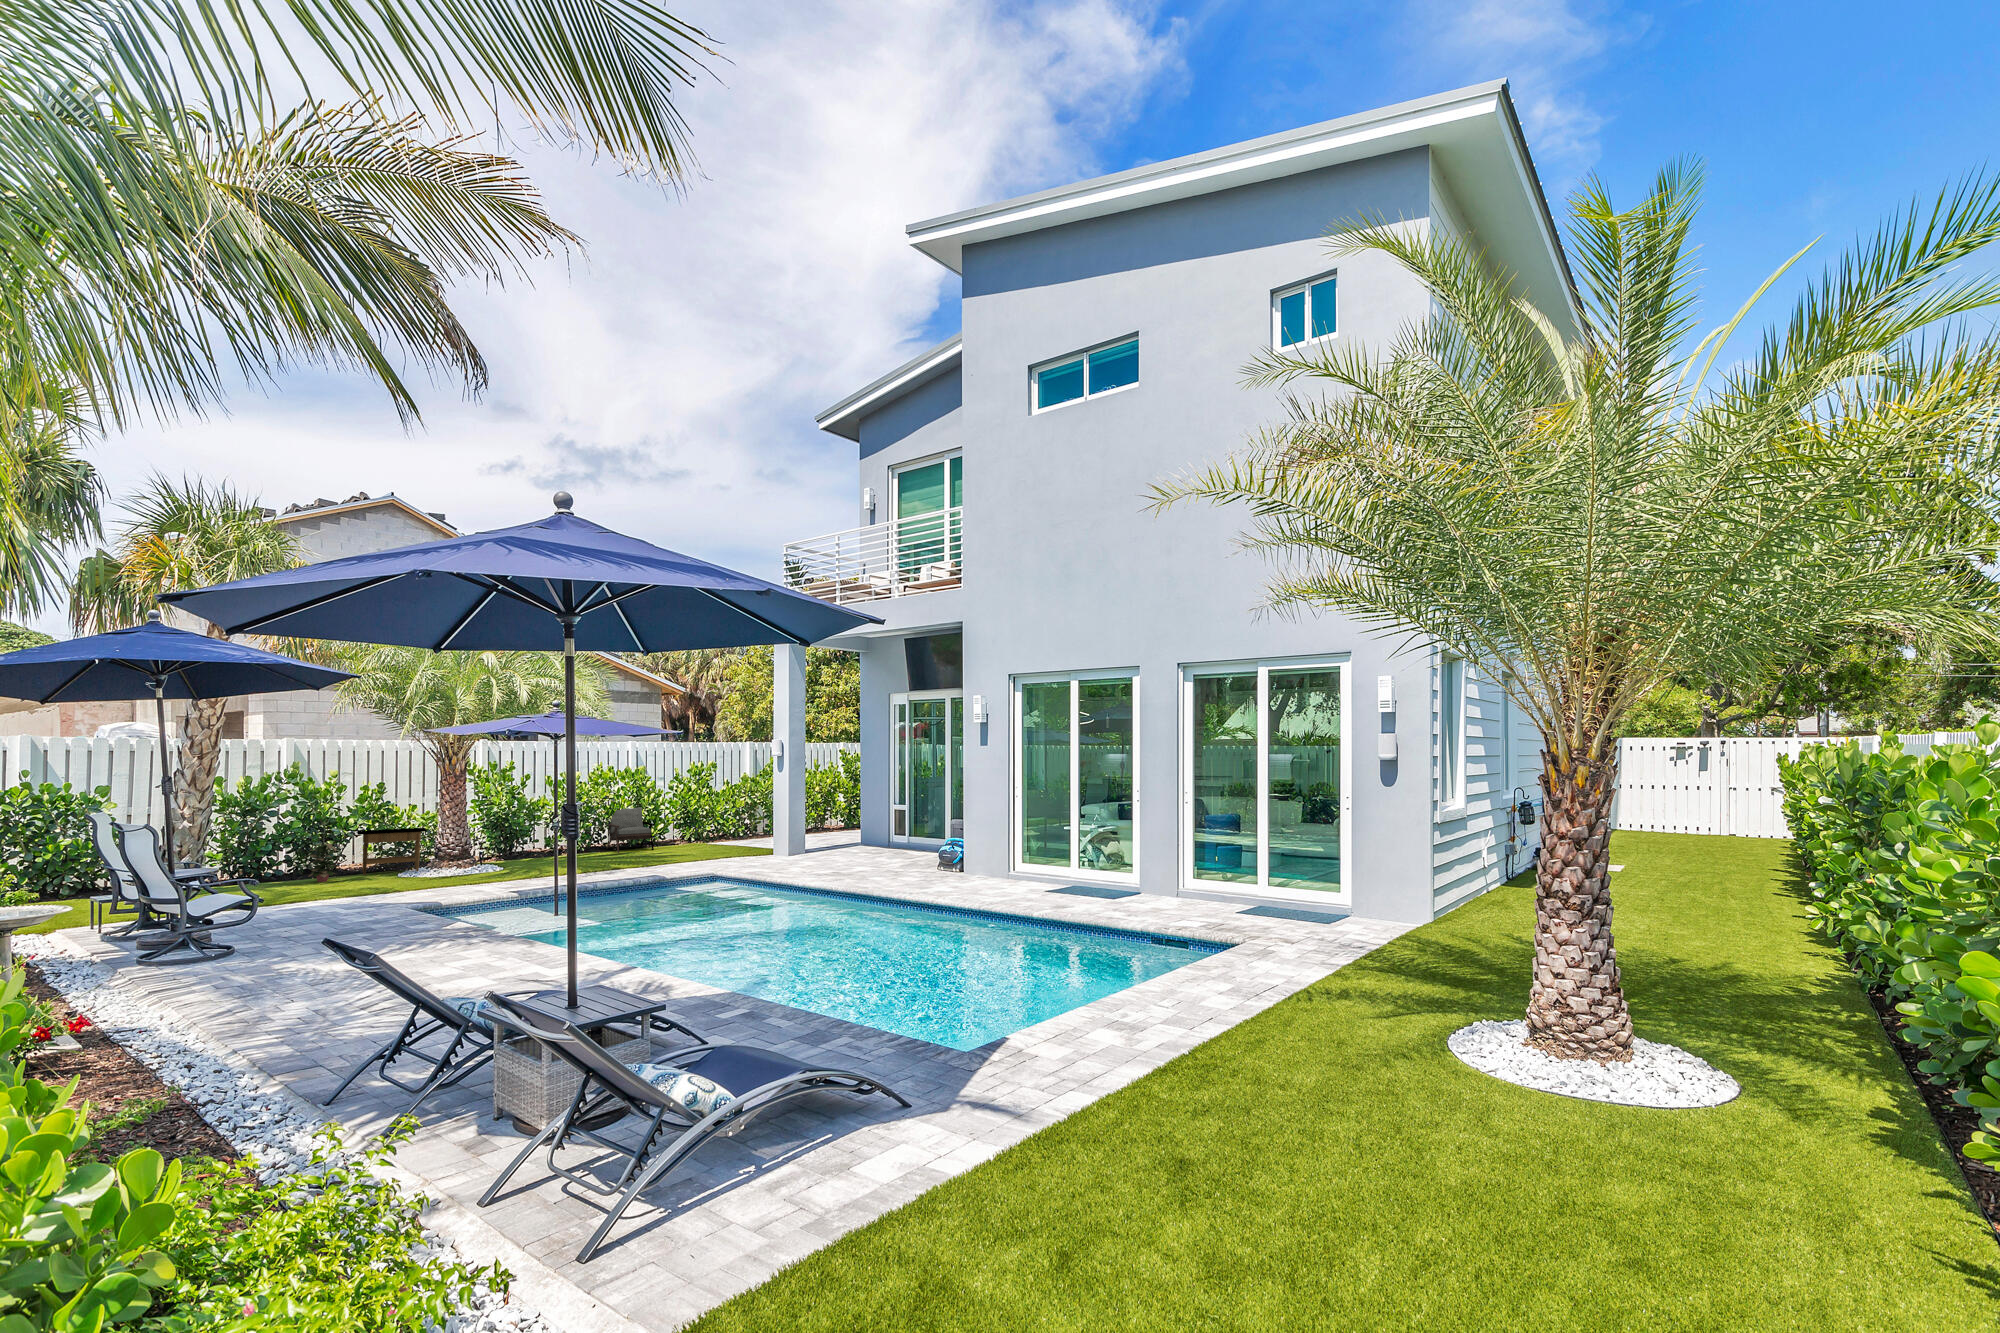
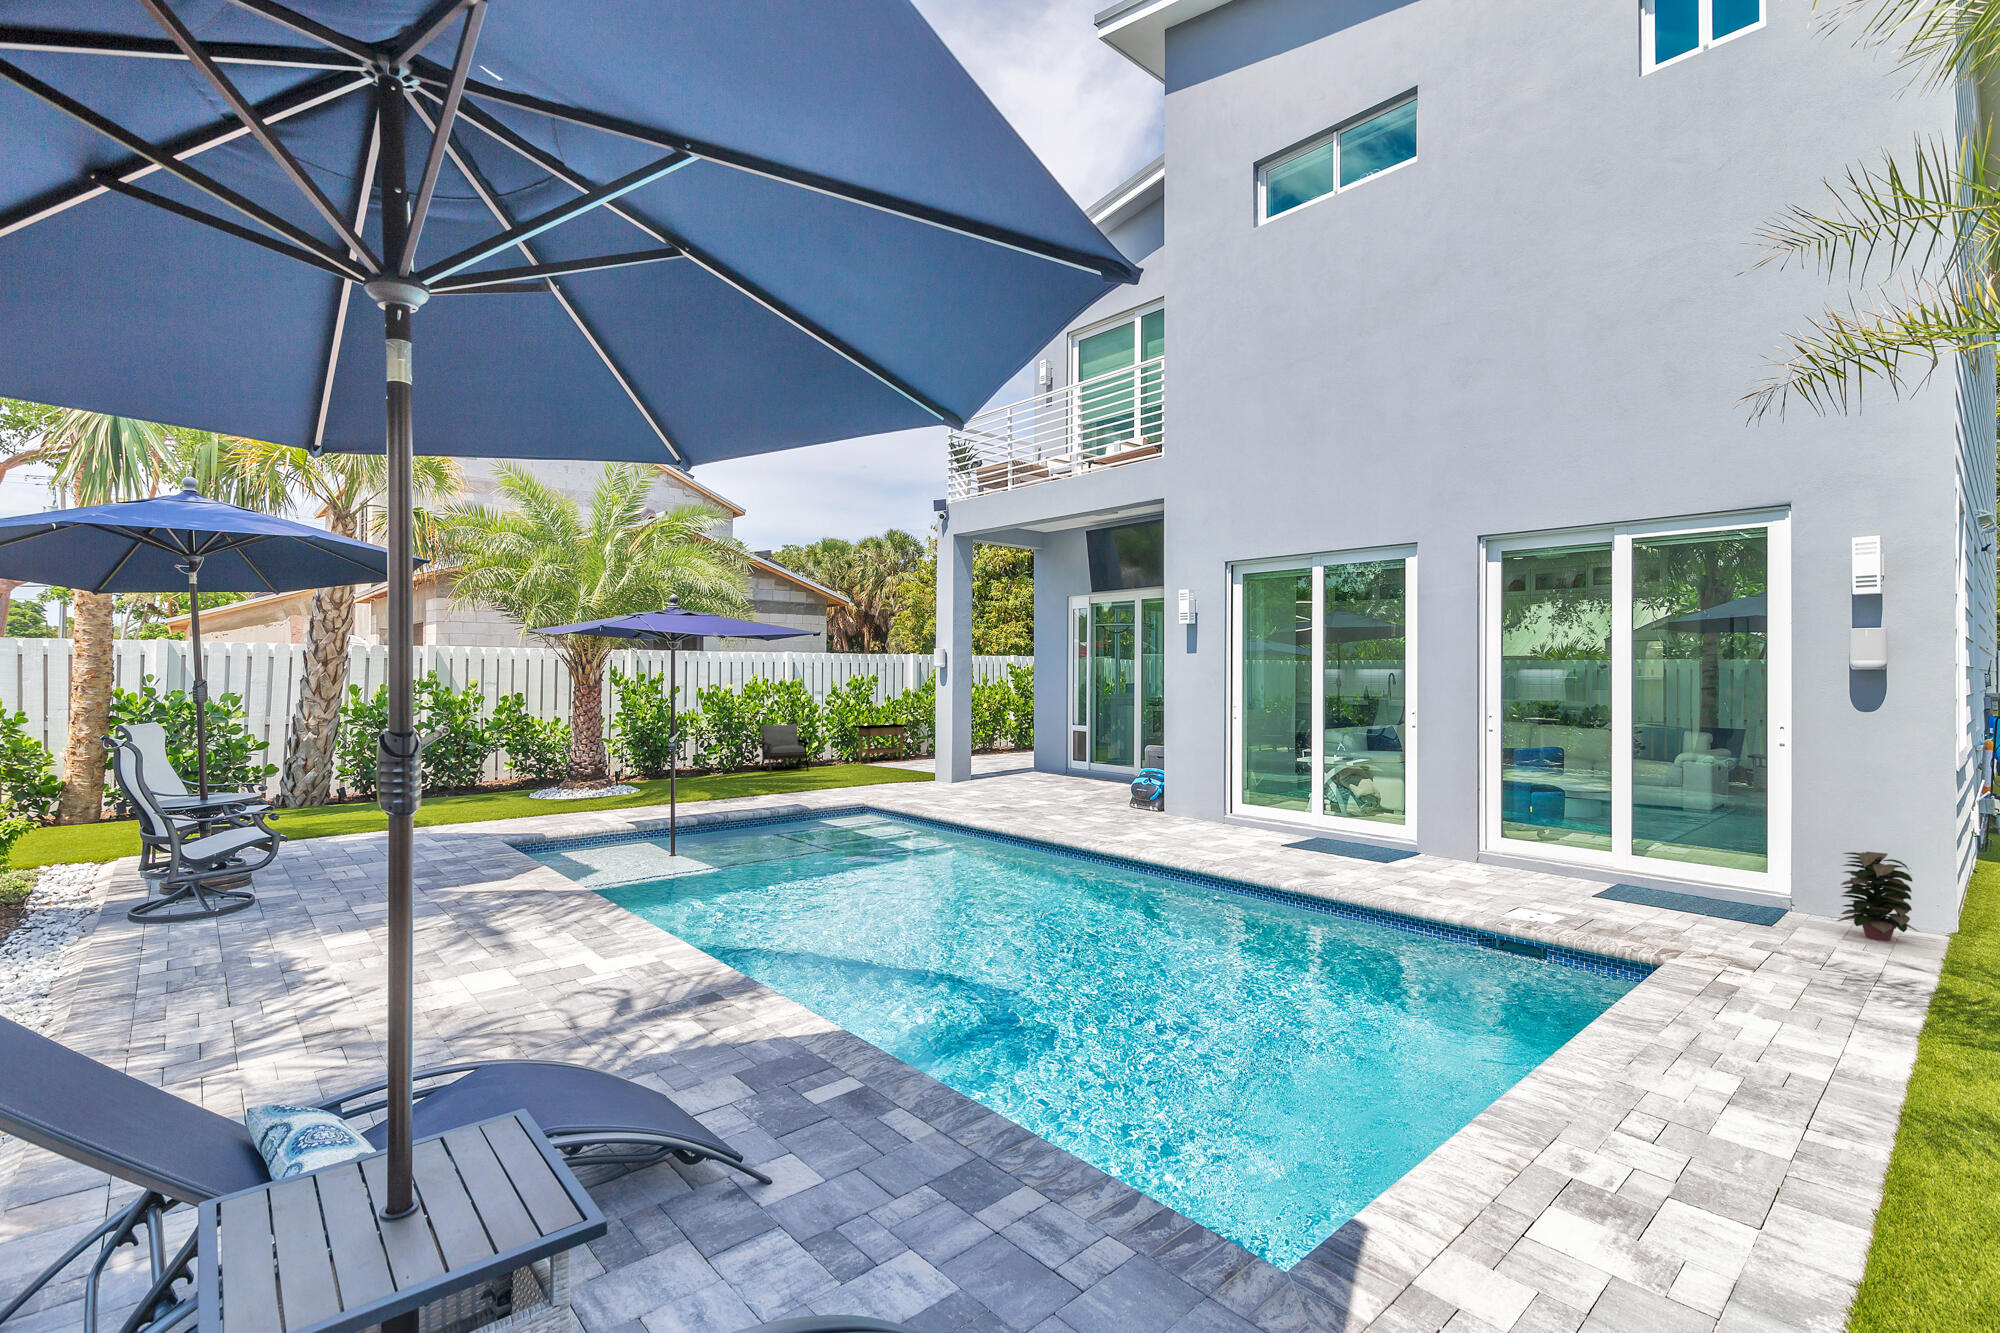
side table: present [358,828,427,875] -> present [854,724,908,762]
decorative plant: present [307,844,337,882] -> present [1837,852,1917,940]

